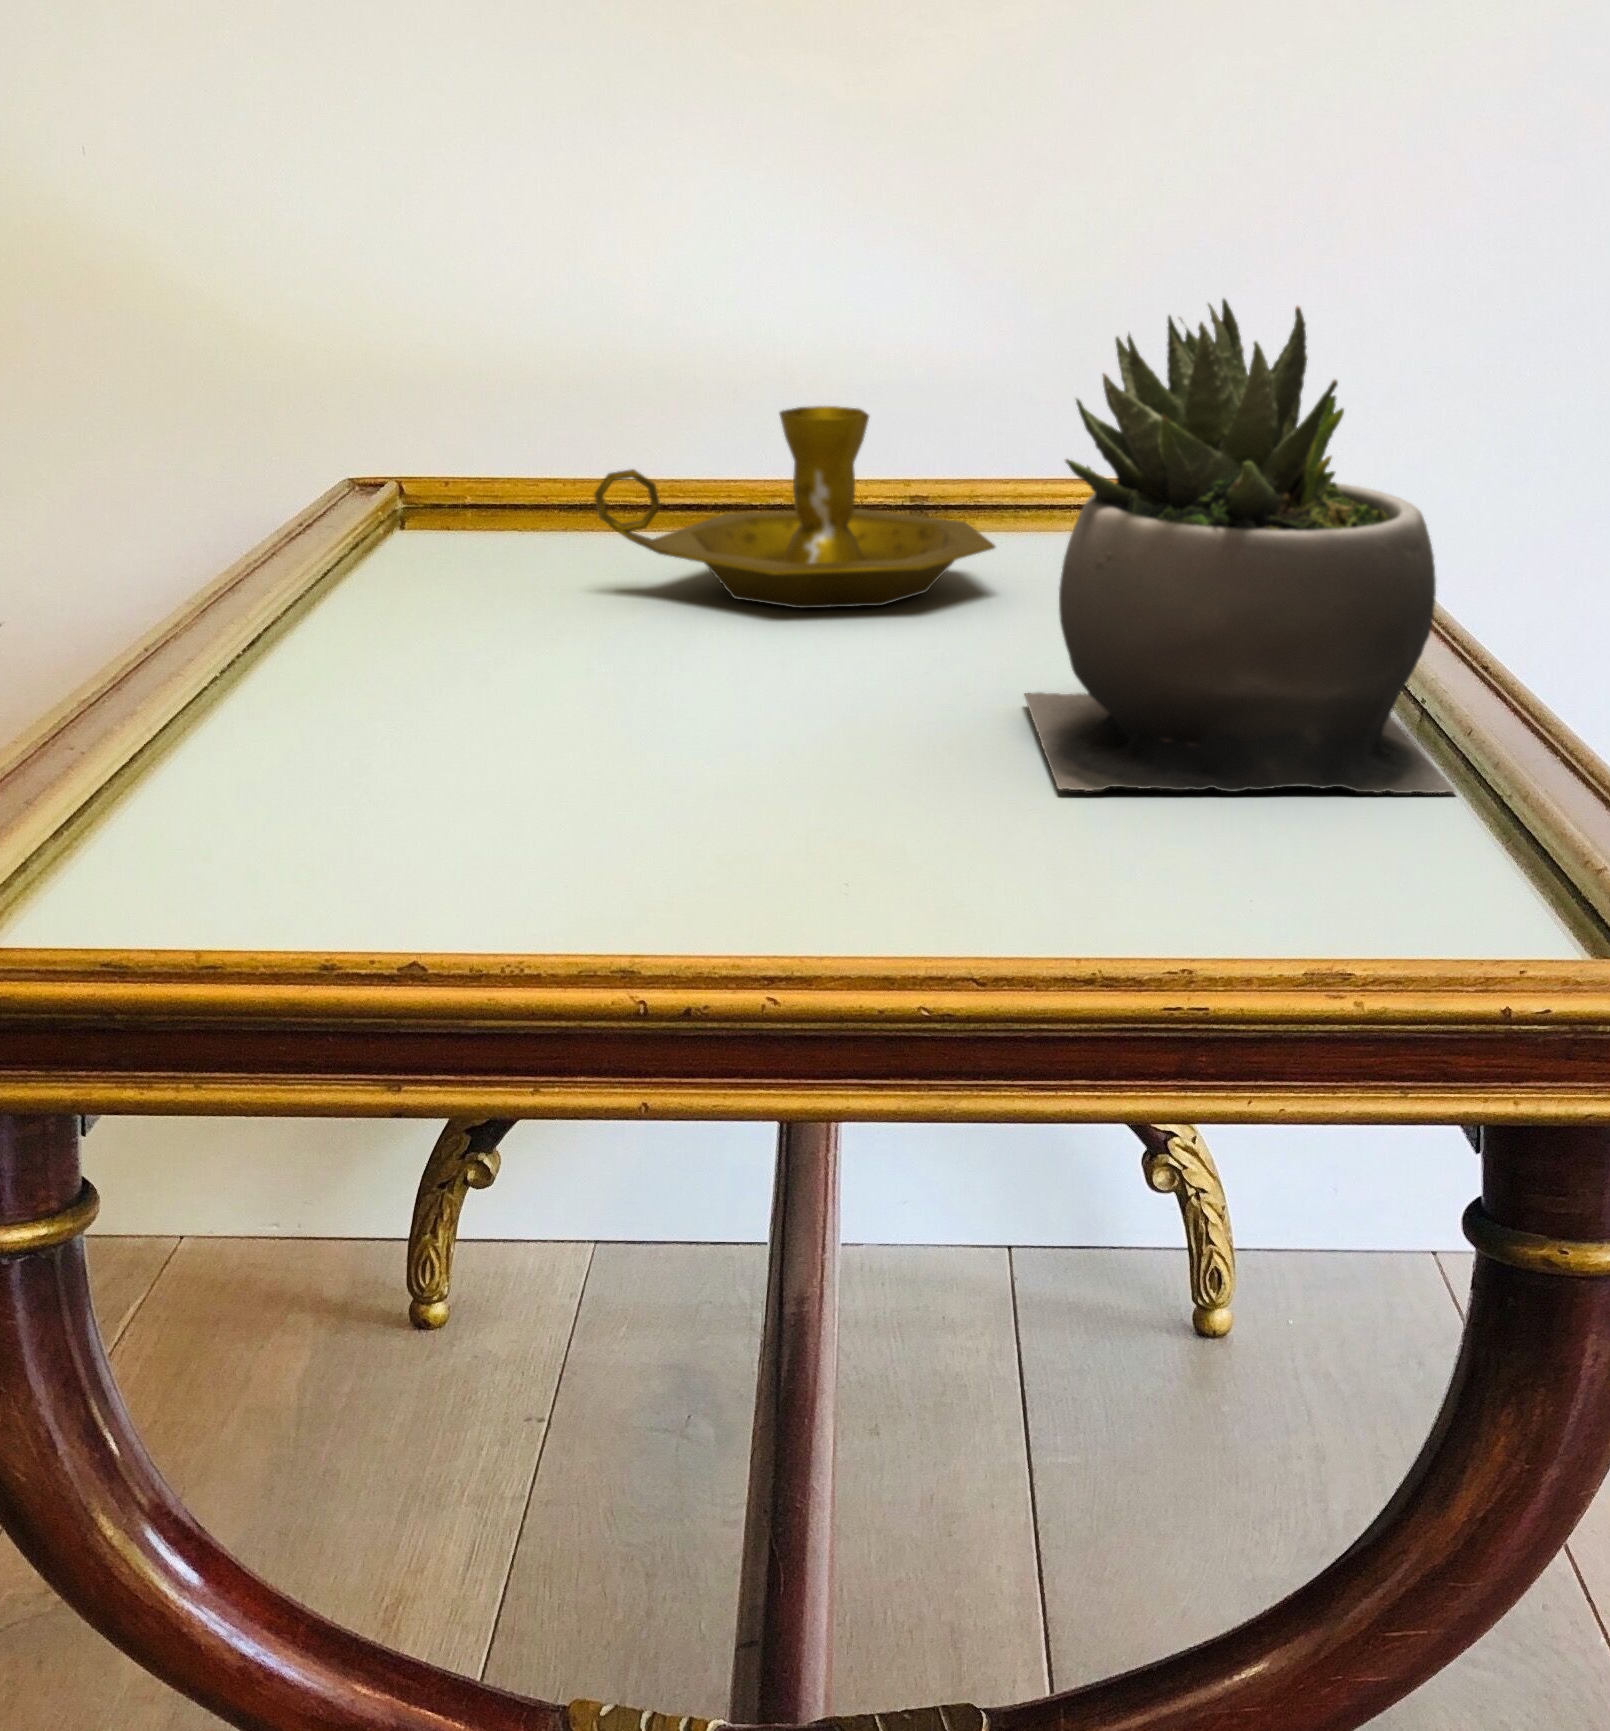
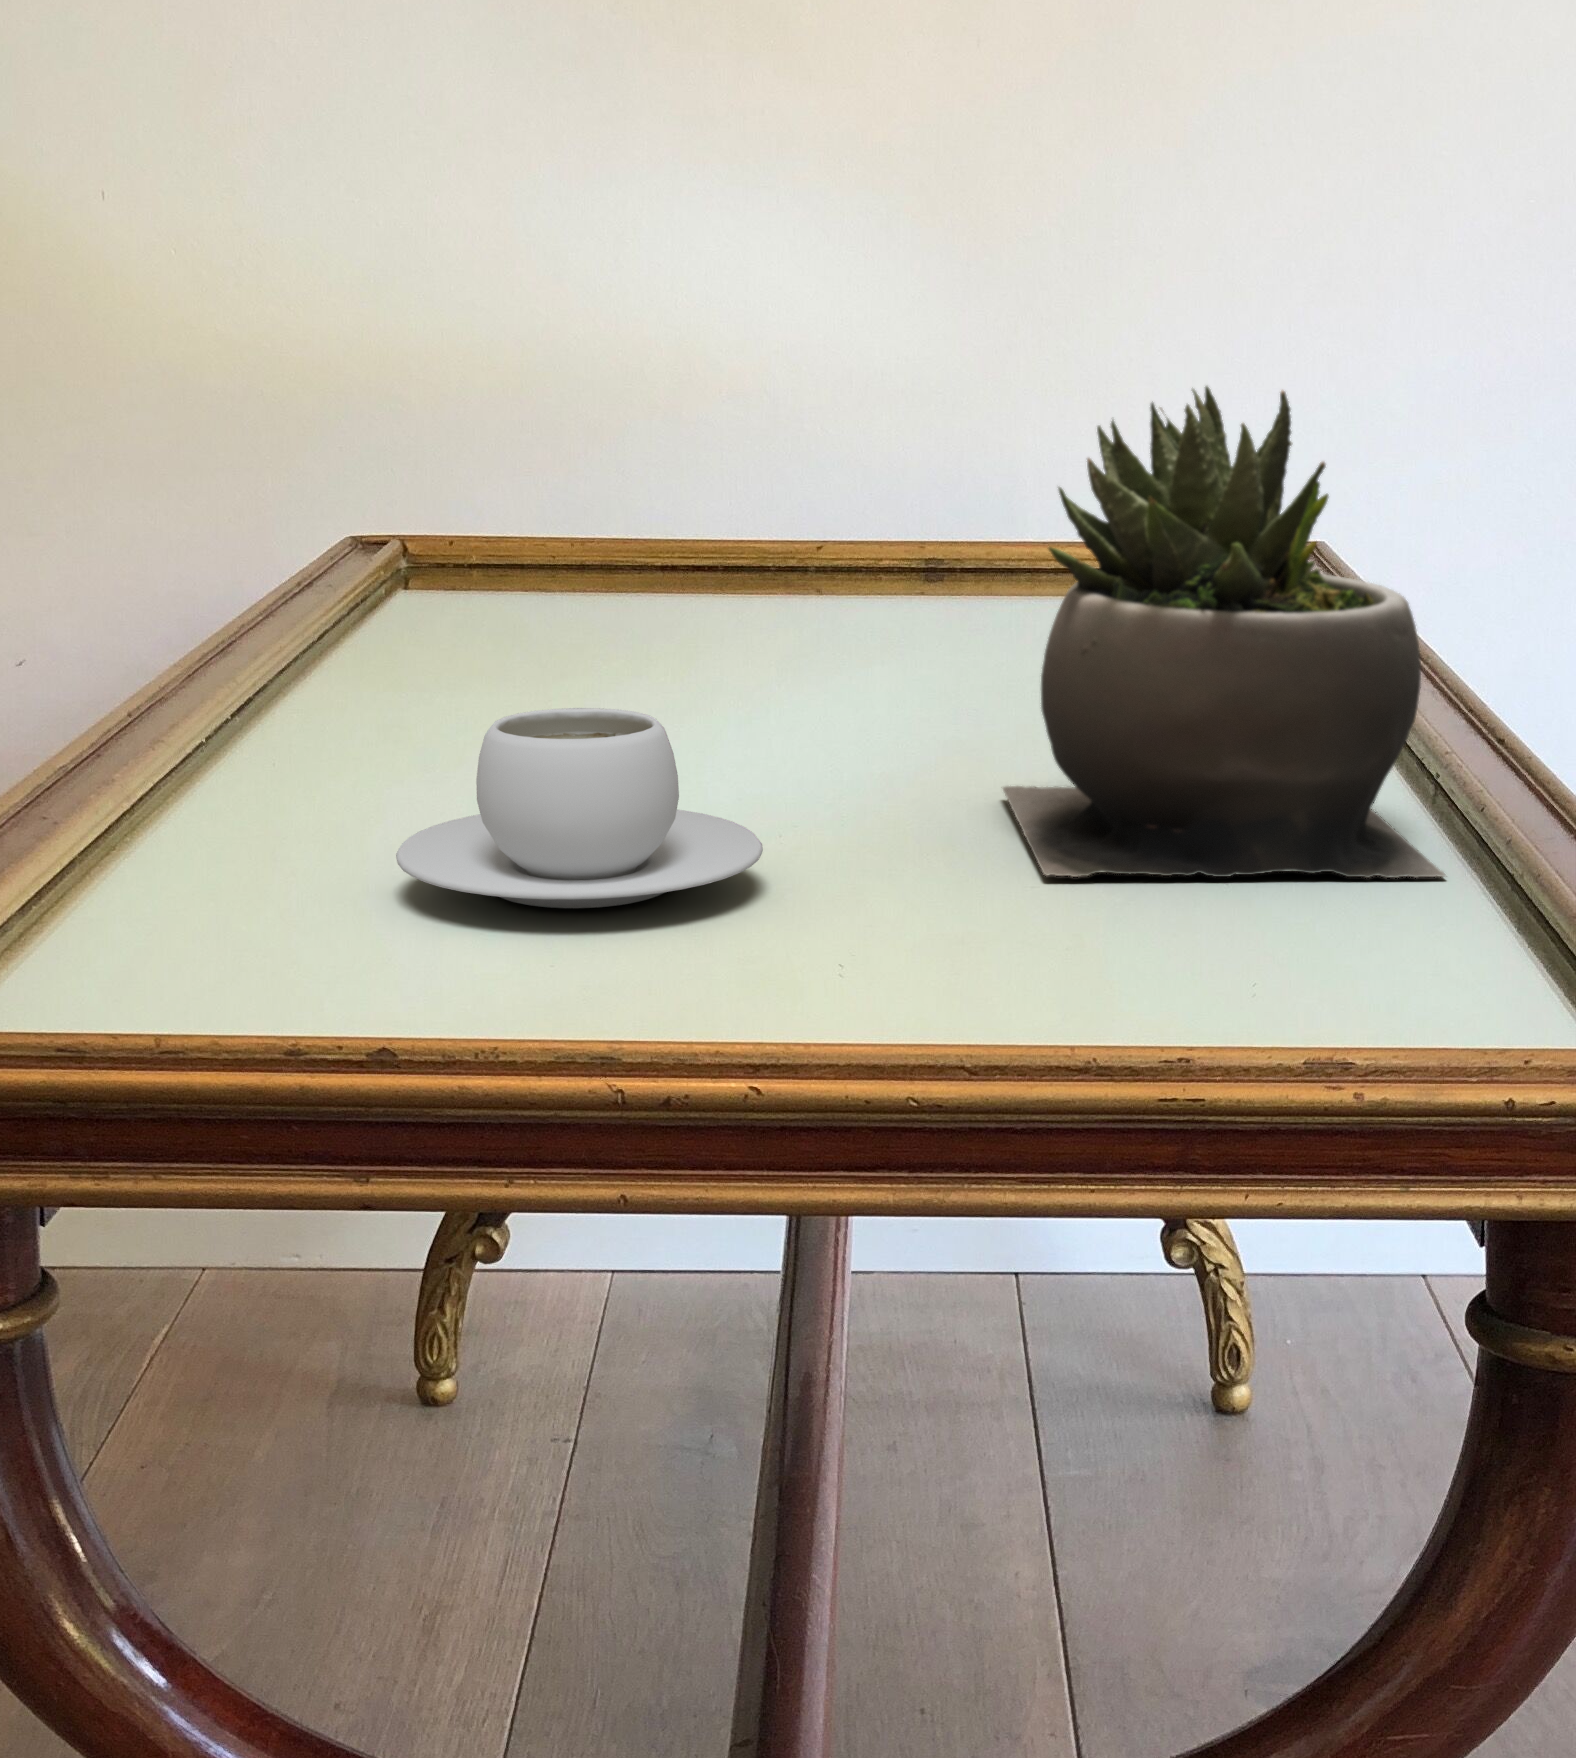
candlestick: present [594,406,995,608] -> none [578,522,967,714]
teacup: none [417,620,779,821] -> present [396,708,763,908]

